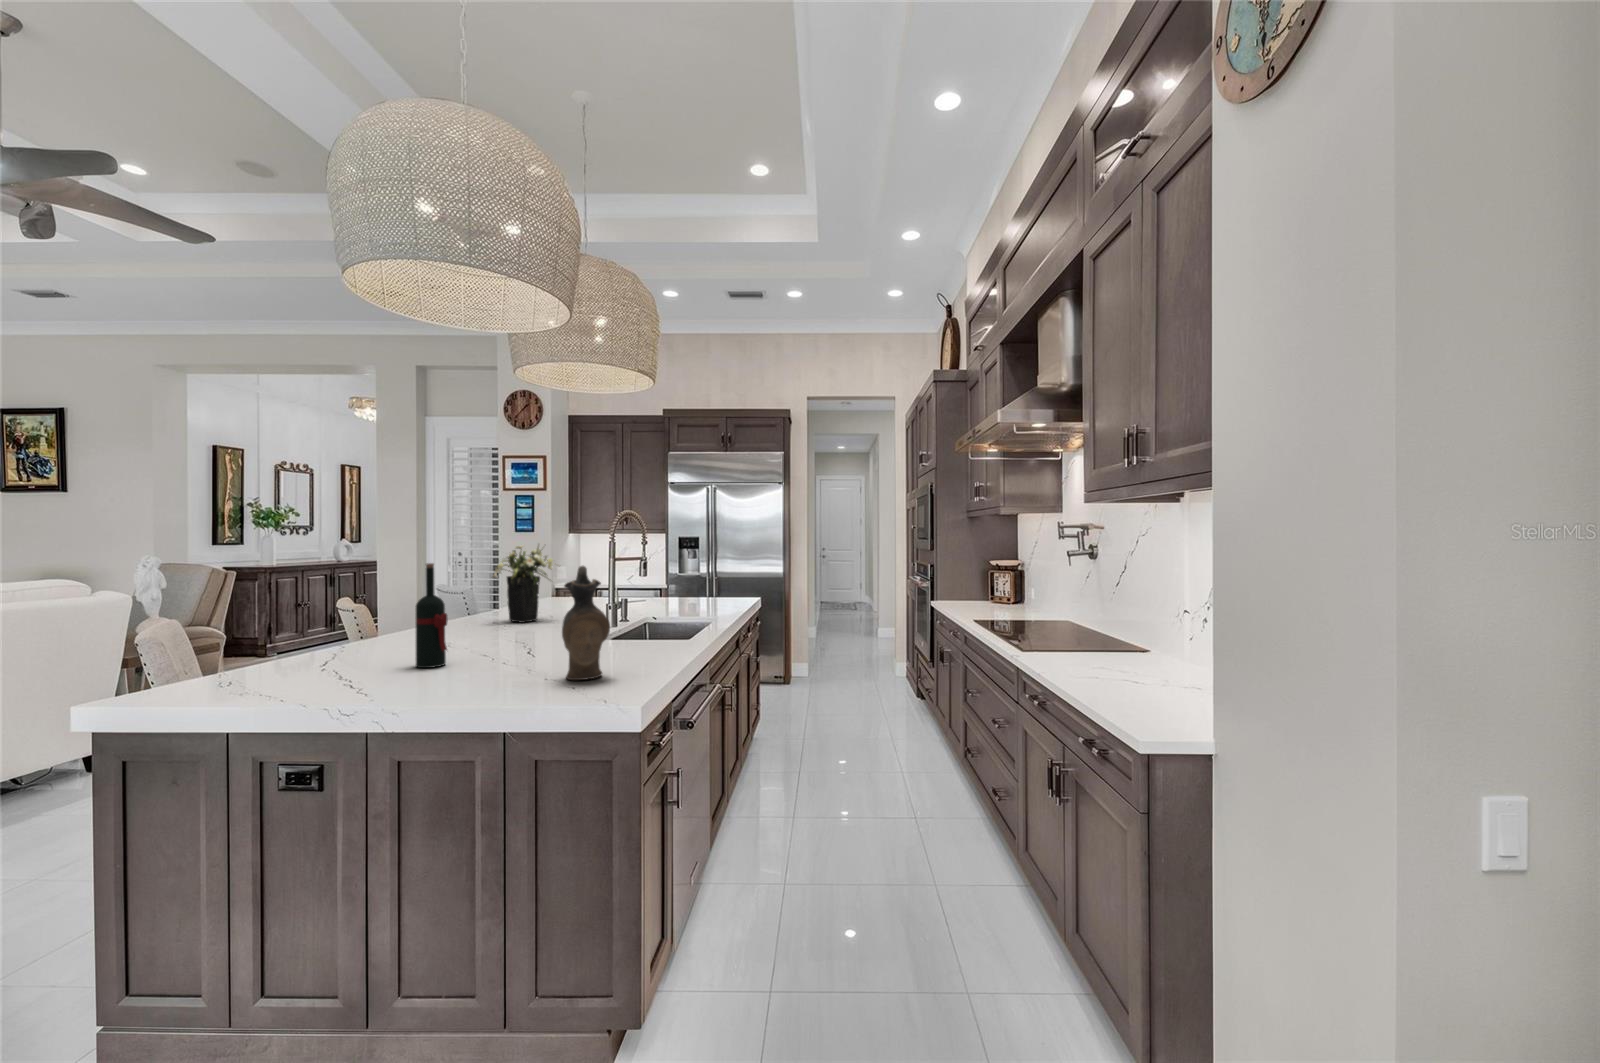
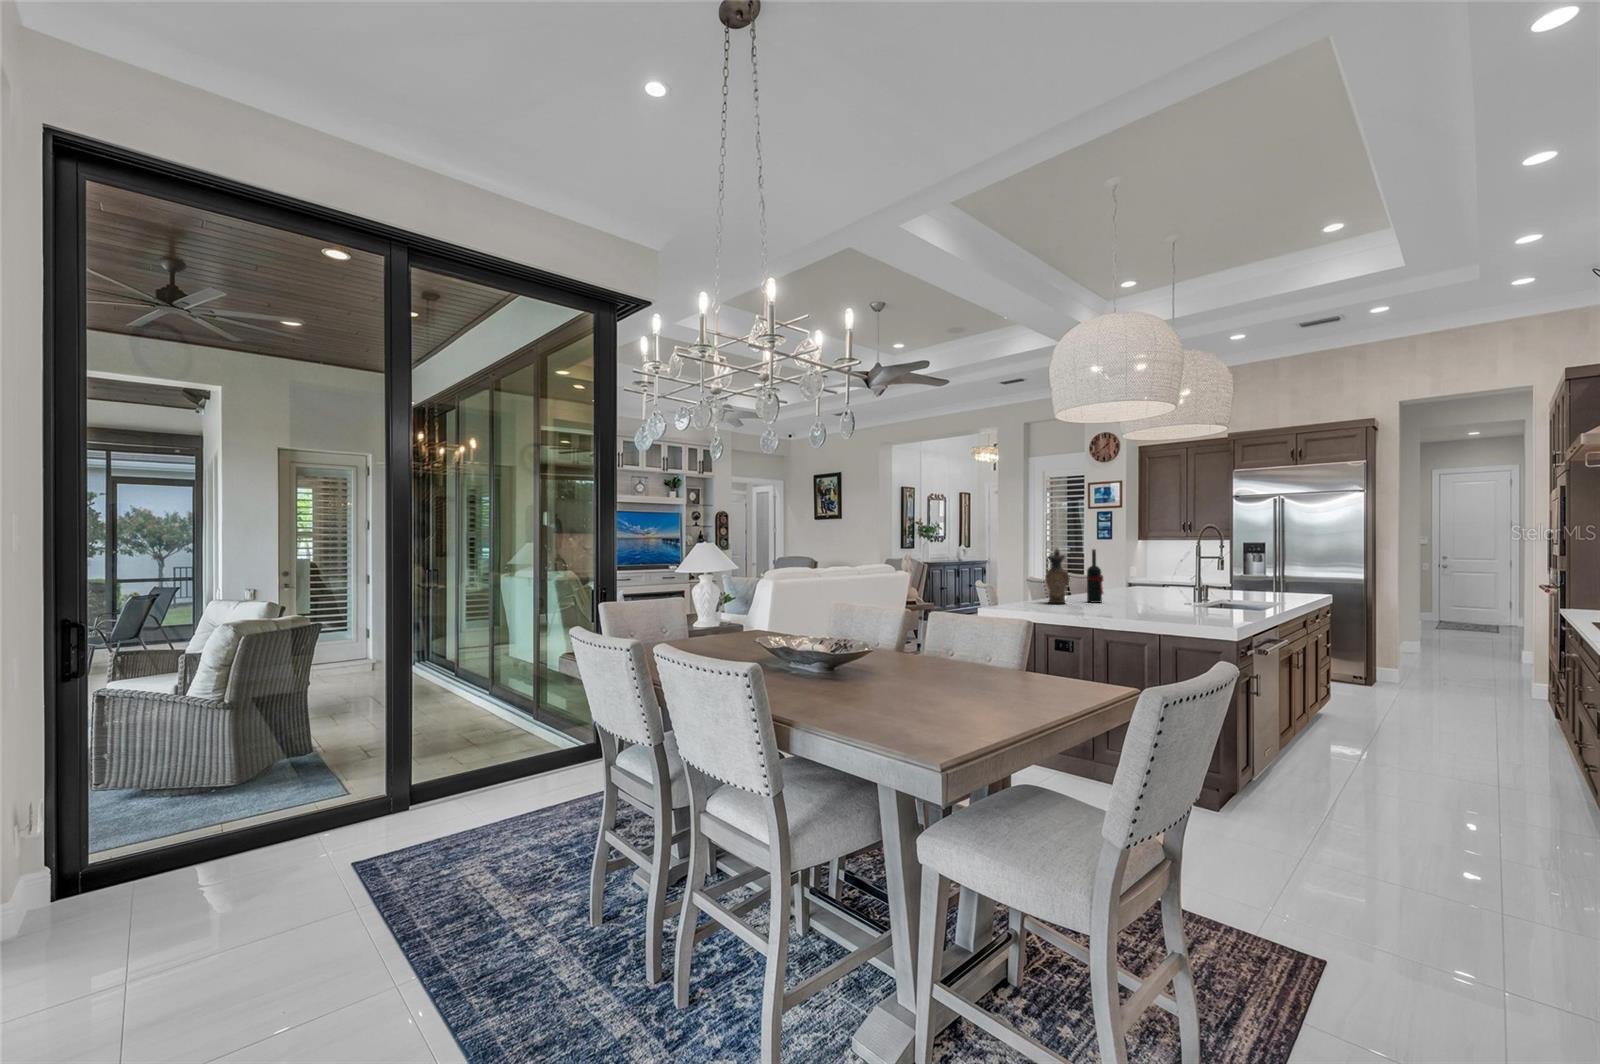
flower arrangement: present [492,545,553,623] -> none [1109,542,1155,593]
ceramic pitcher: present [562,566,610,680] -> present [1046,549,1070,603]

